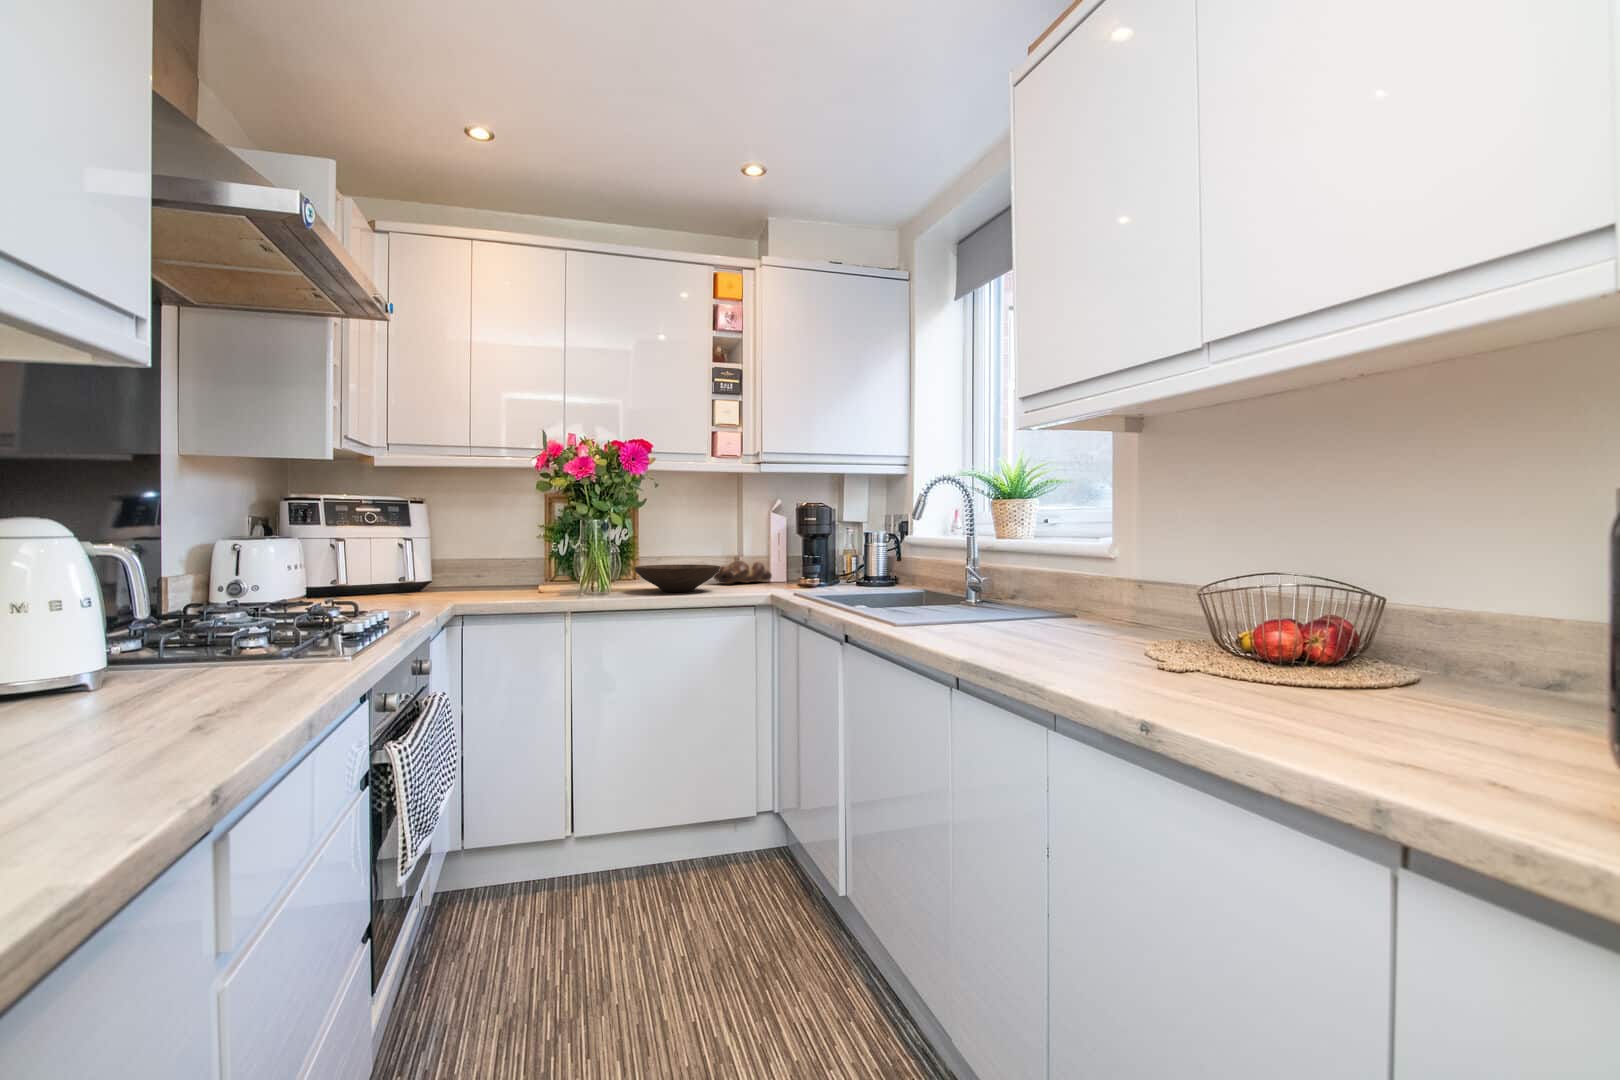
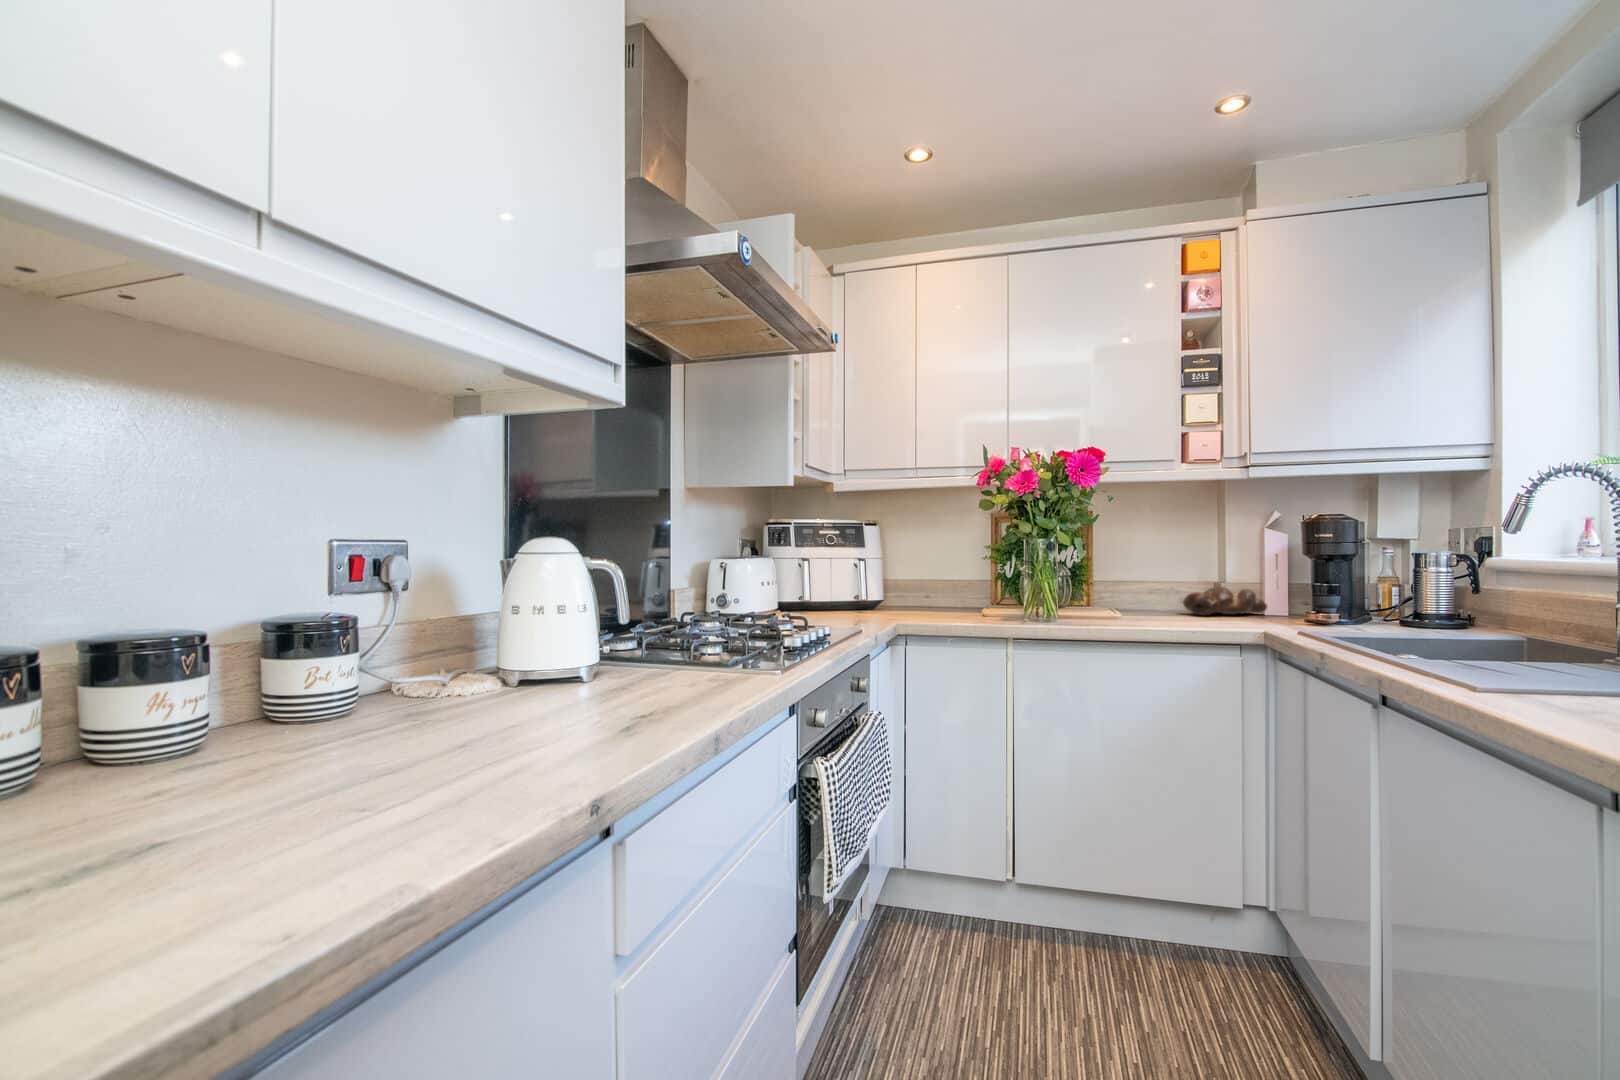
wooden bowl: present [635,565,720,592] -> none [1083,590,1190,623]

